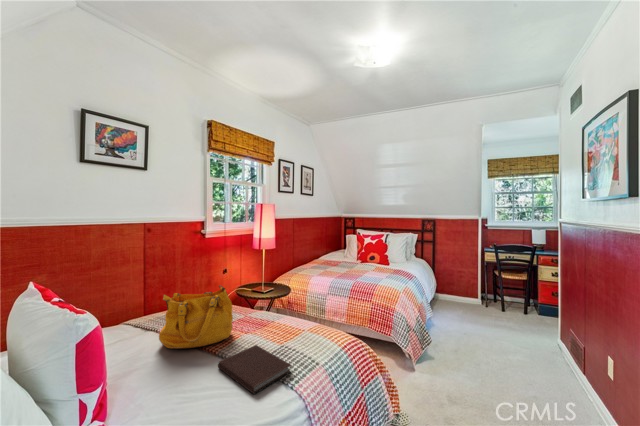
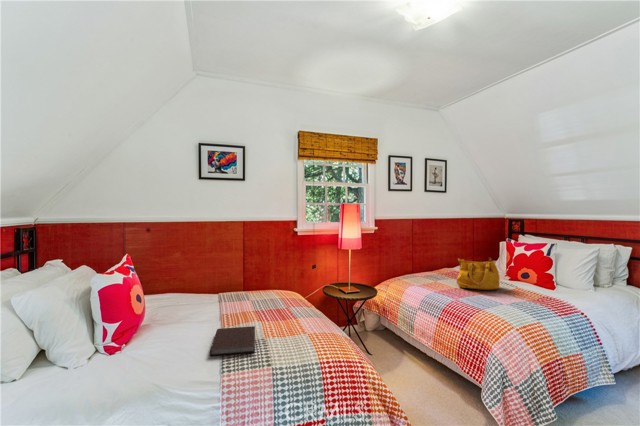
handbag: present [159,285,233,349] -> present [457,259,500,290]

